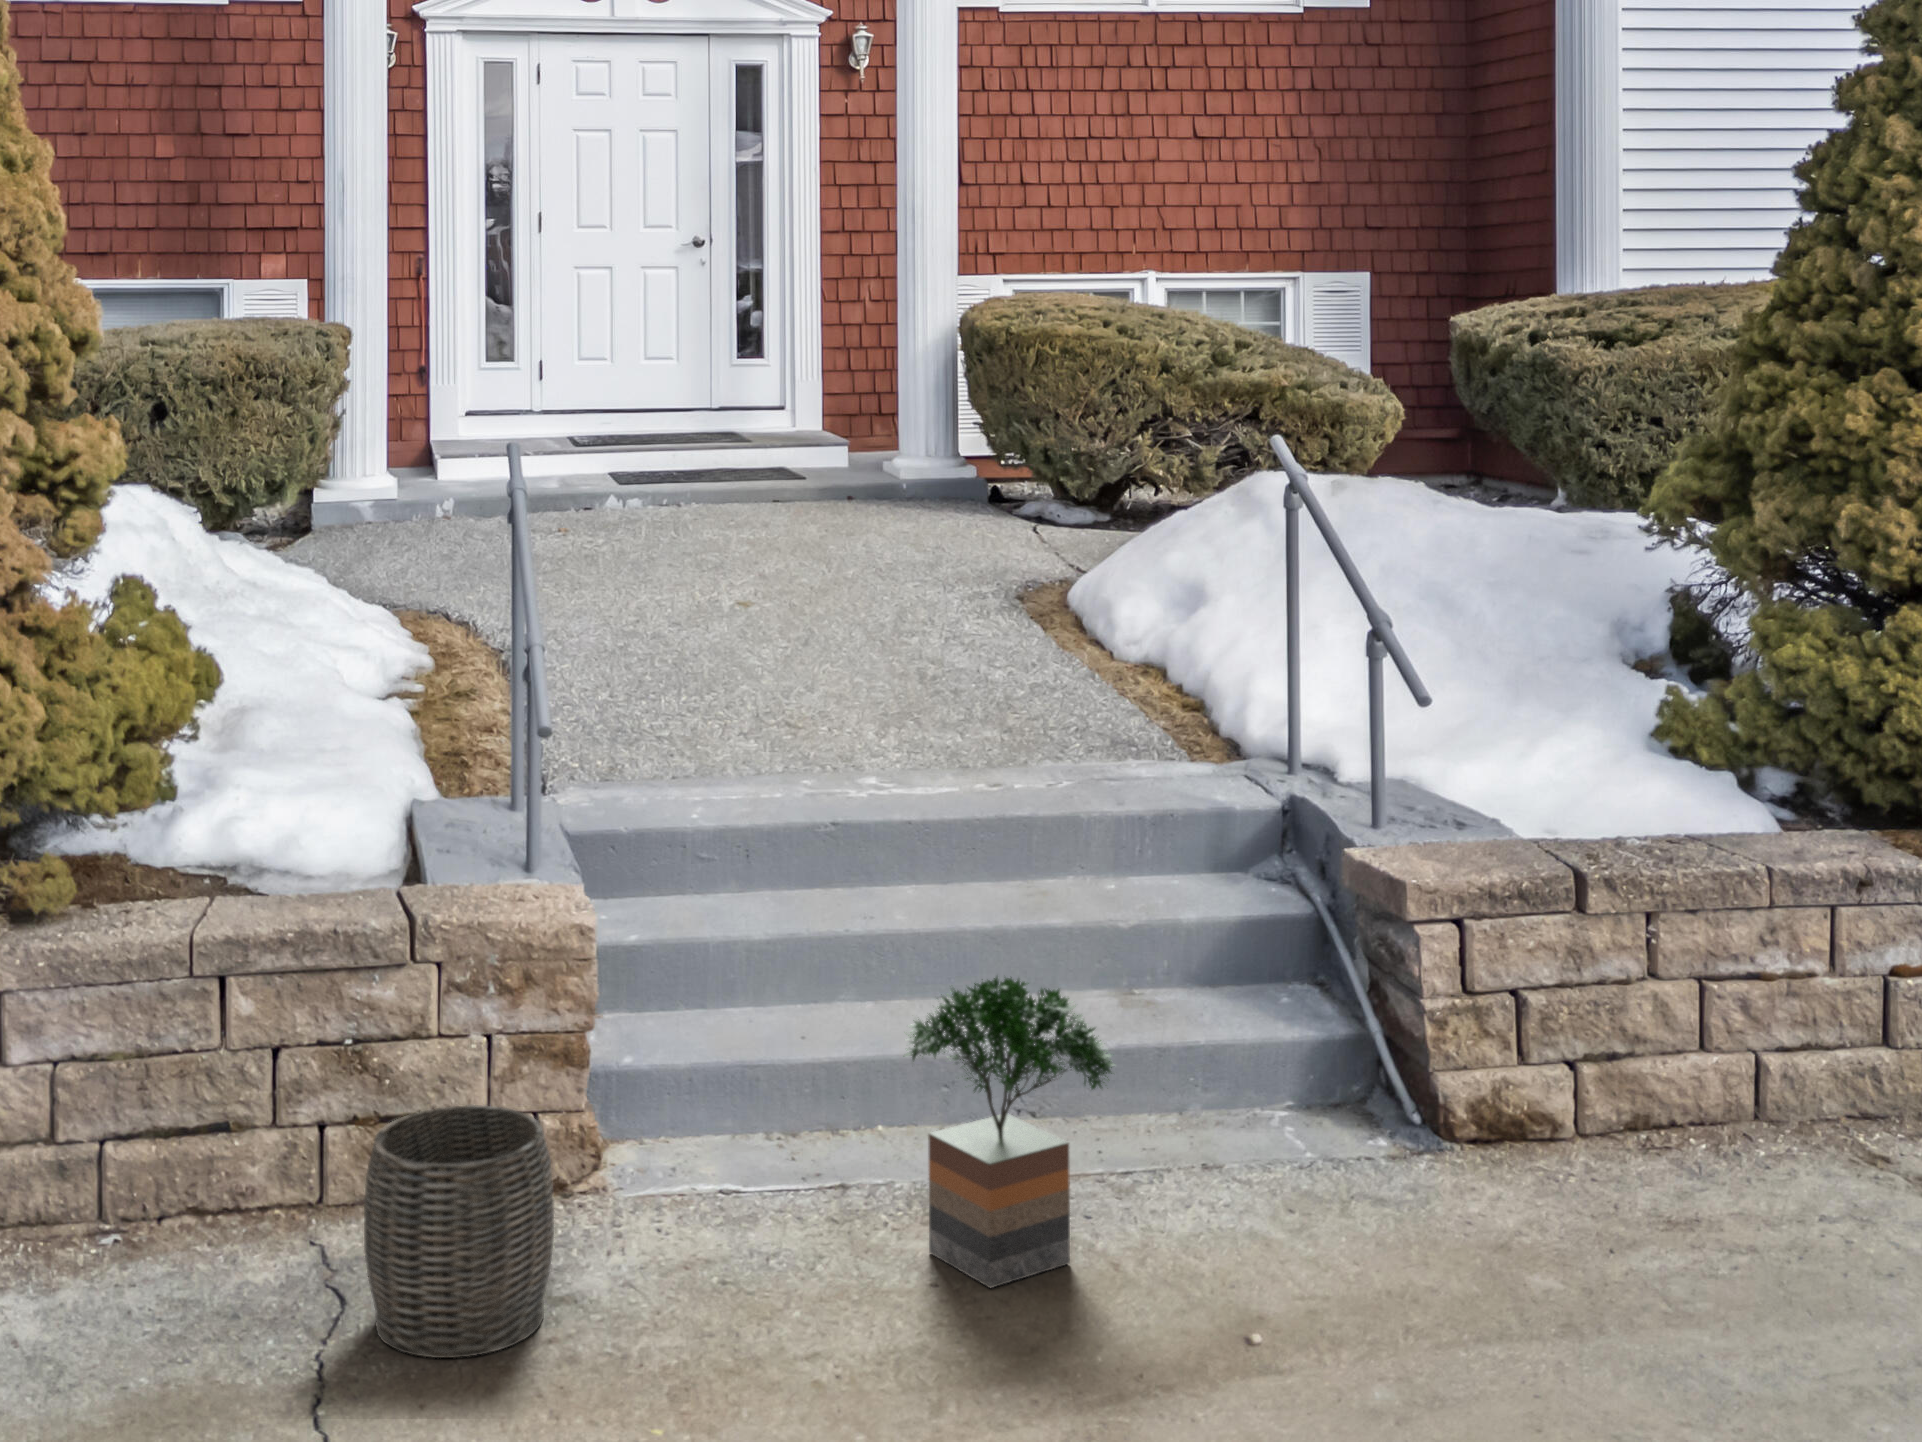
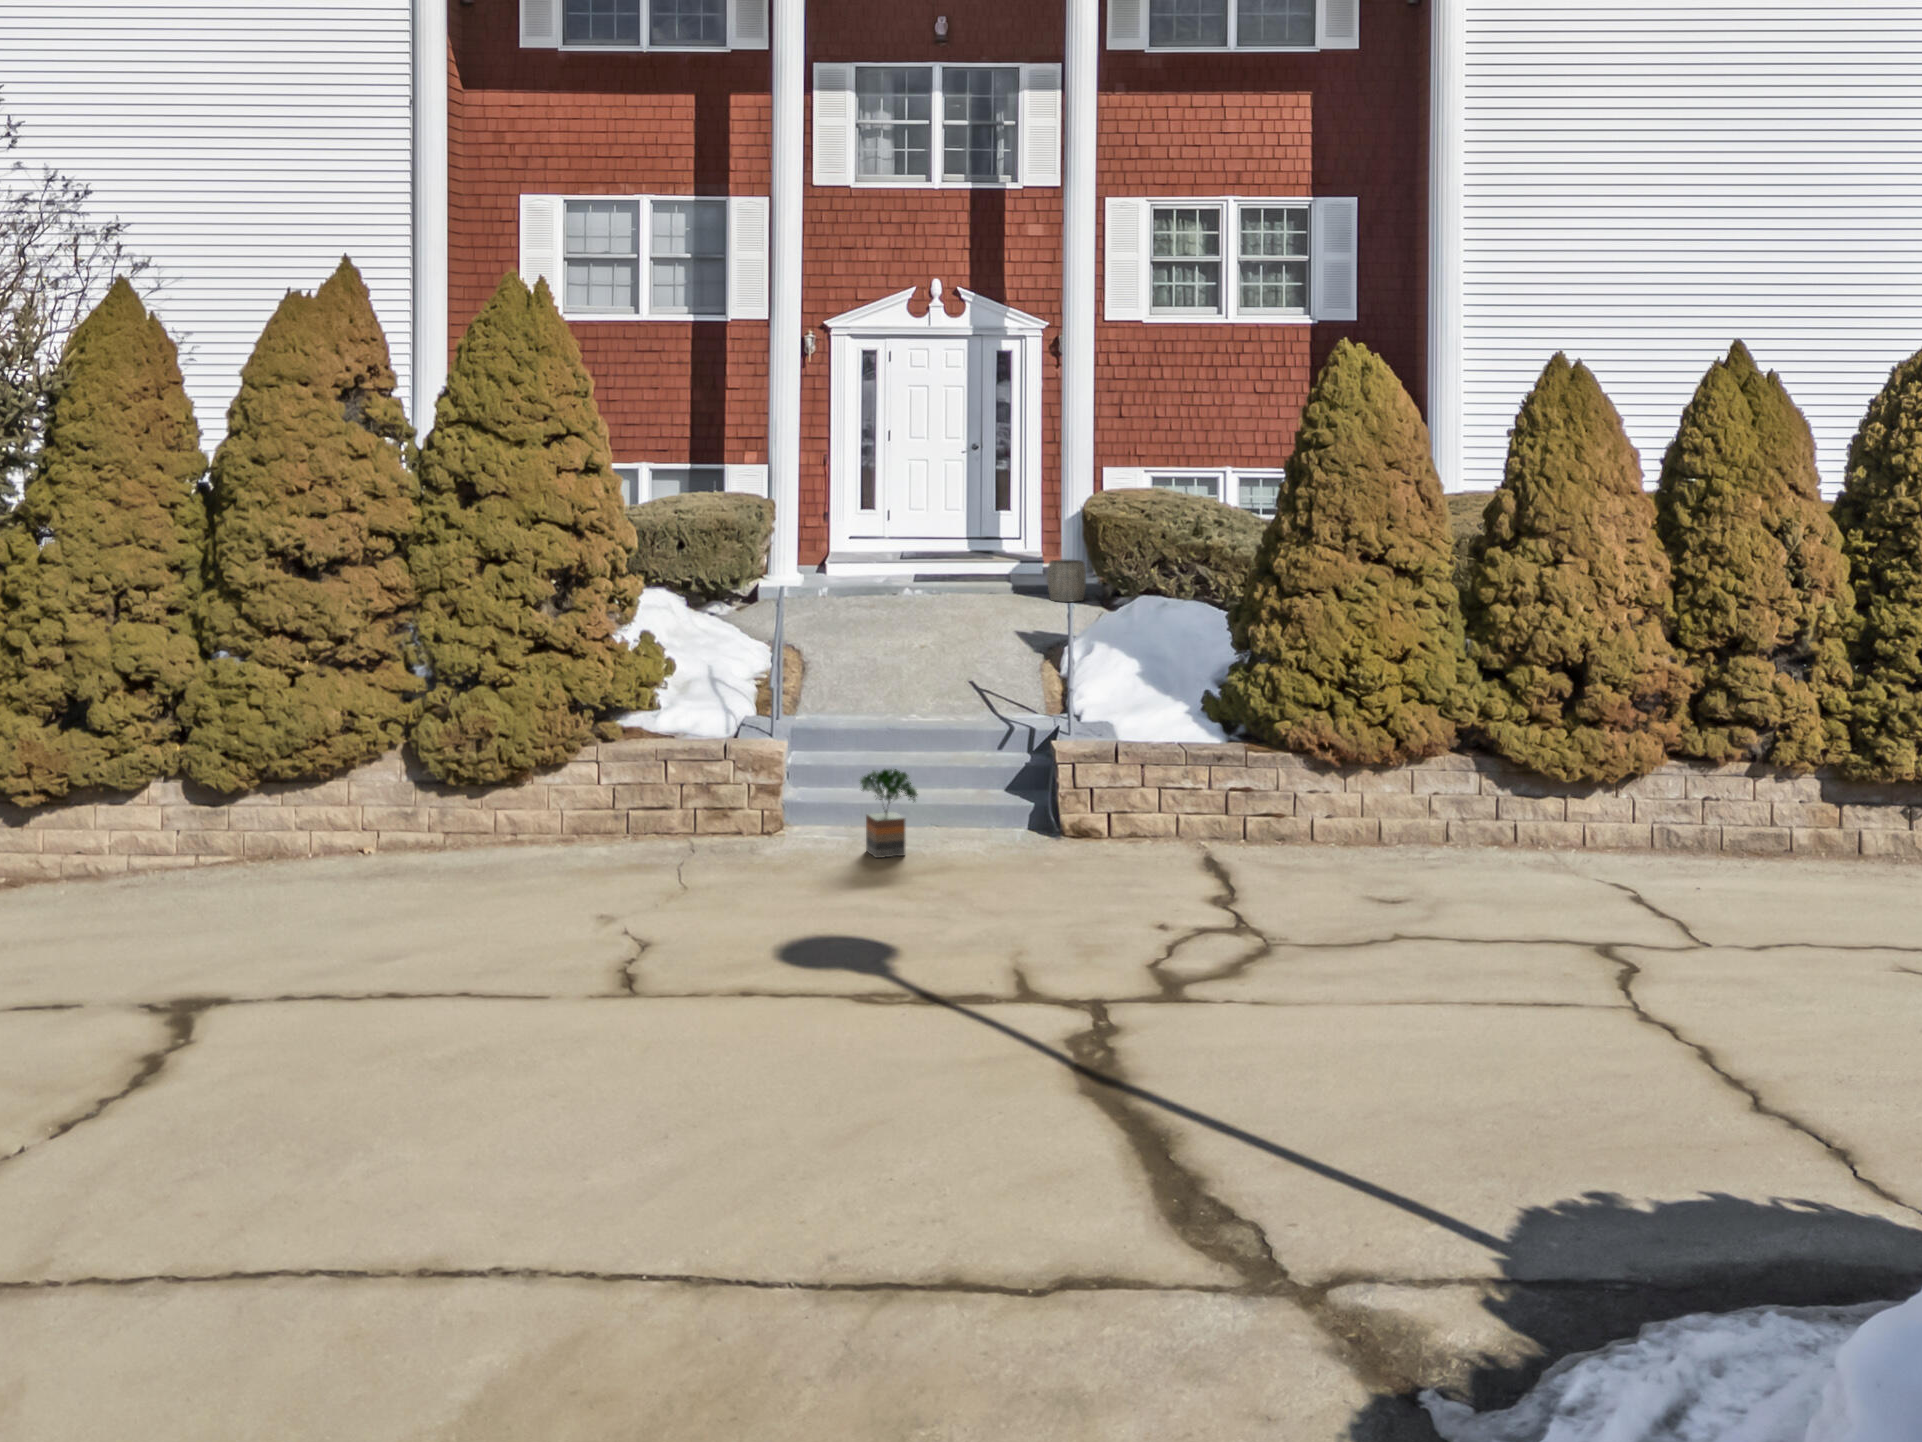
woven basket: present [364,1105,554,1358] -> present [1047,560,1086,602]

